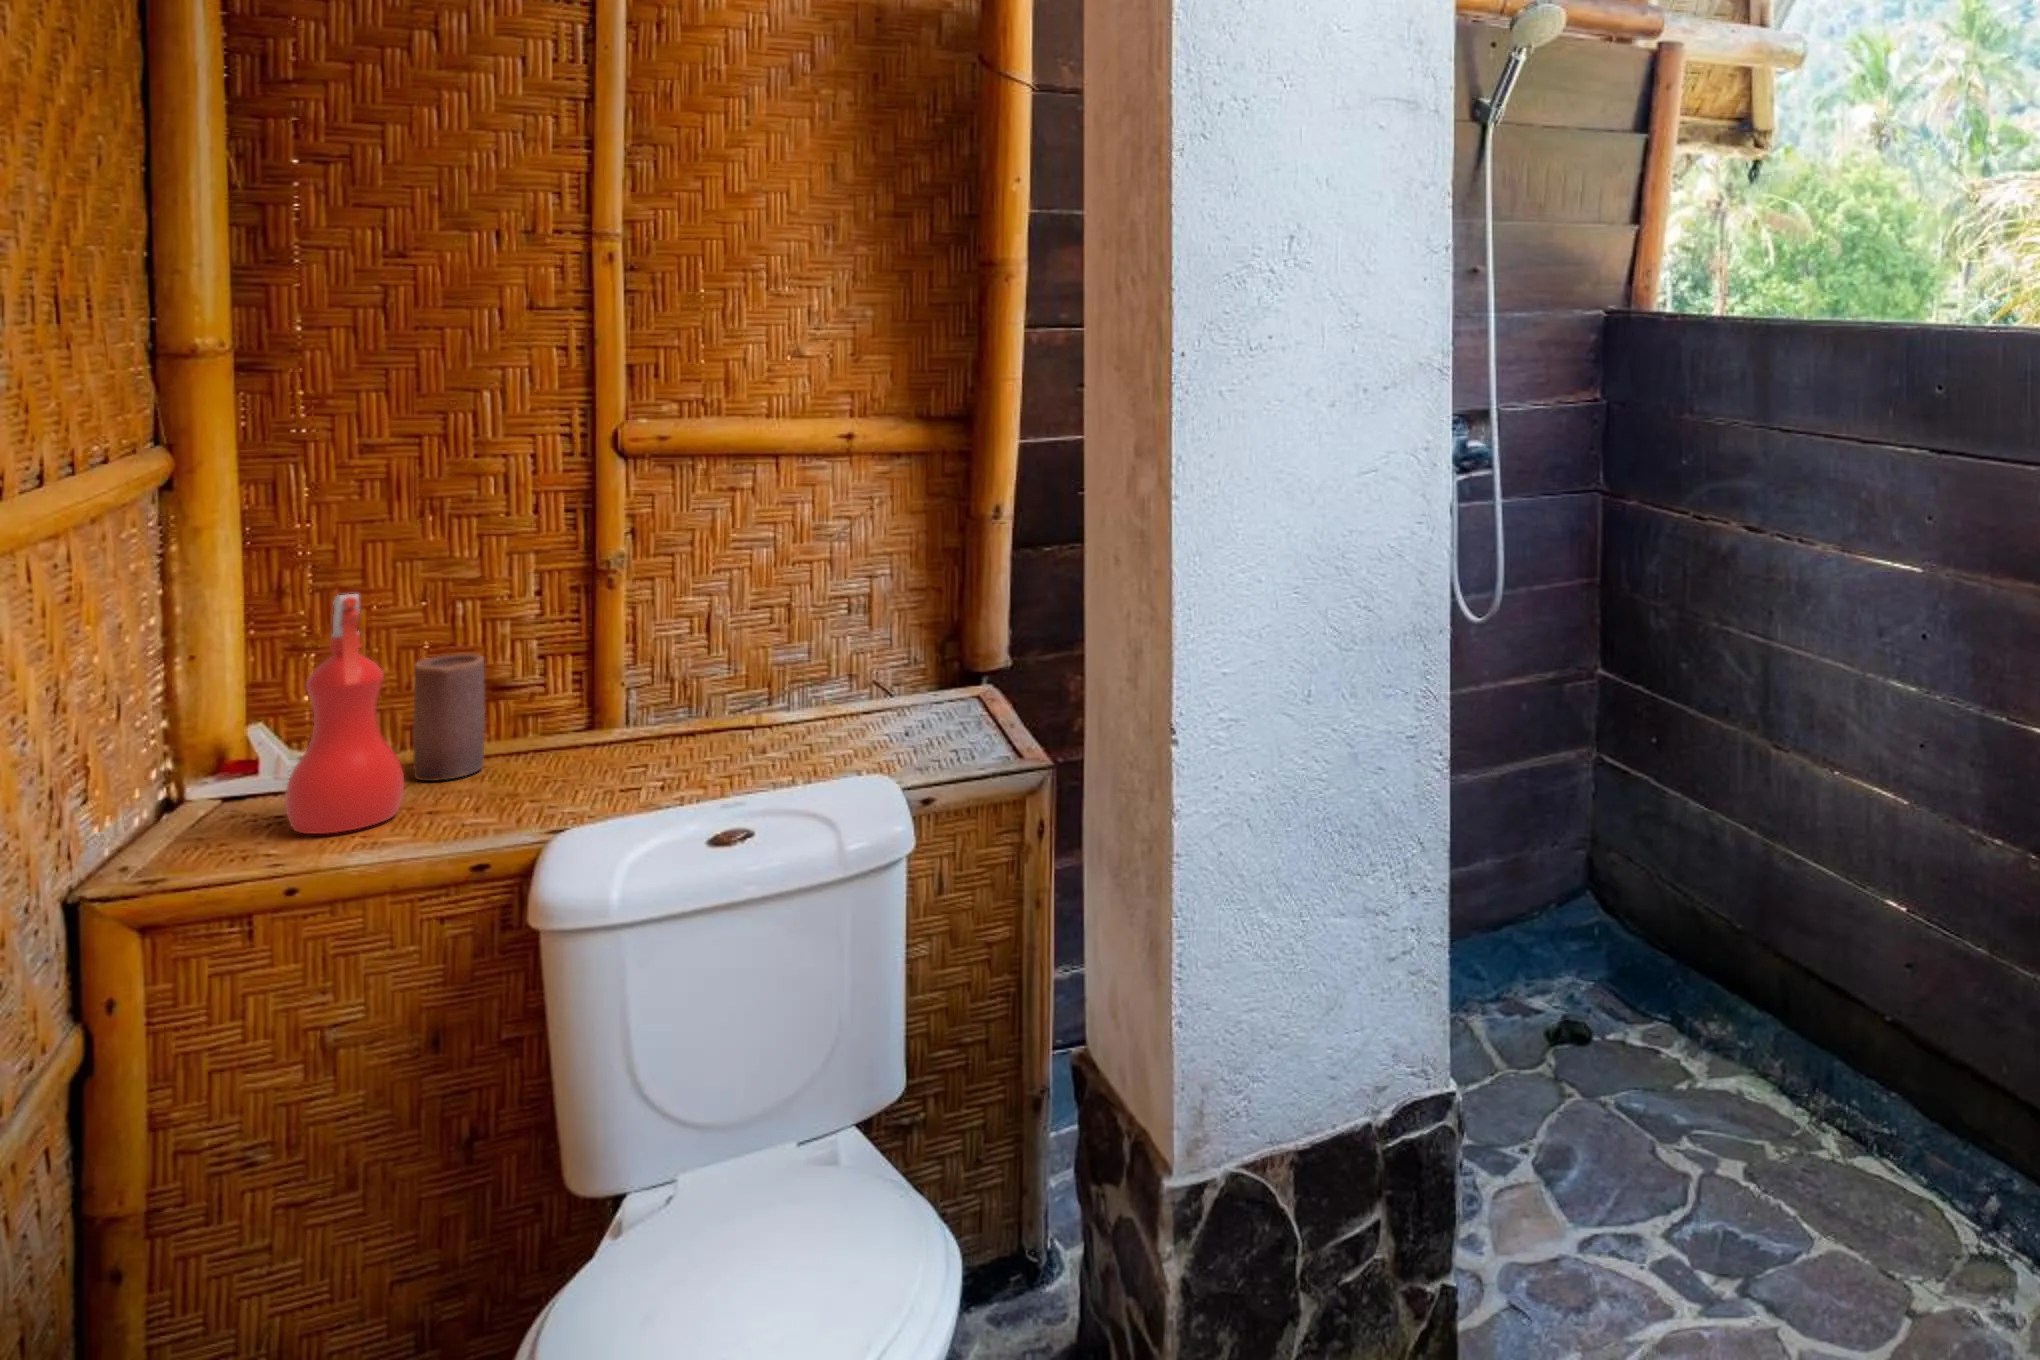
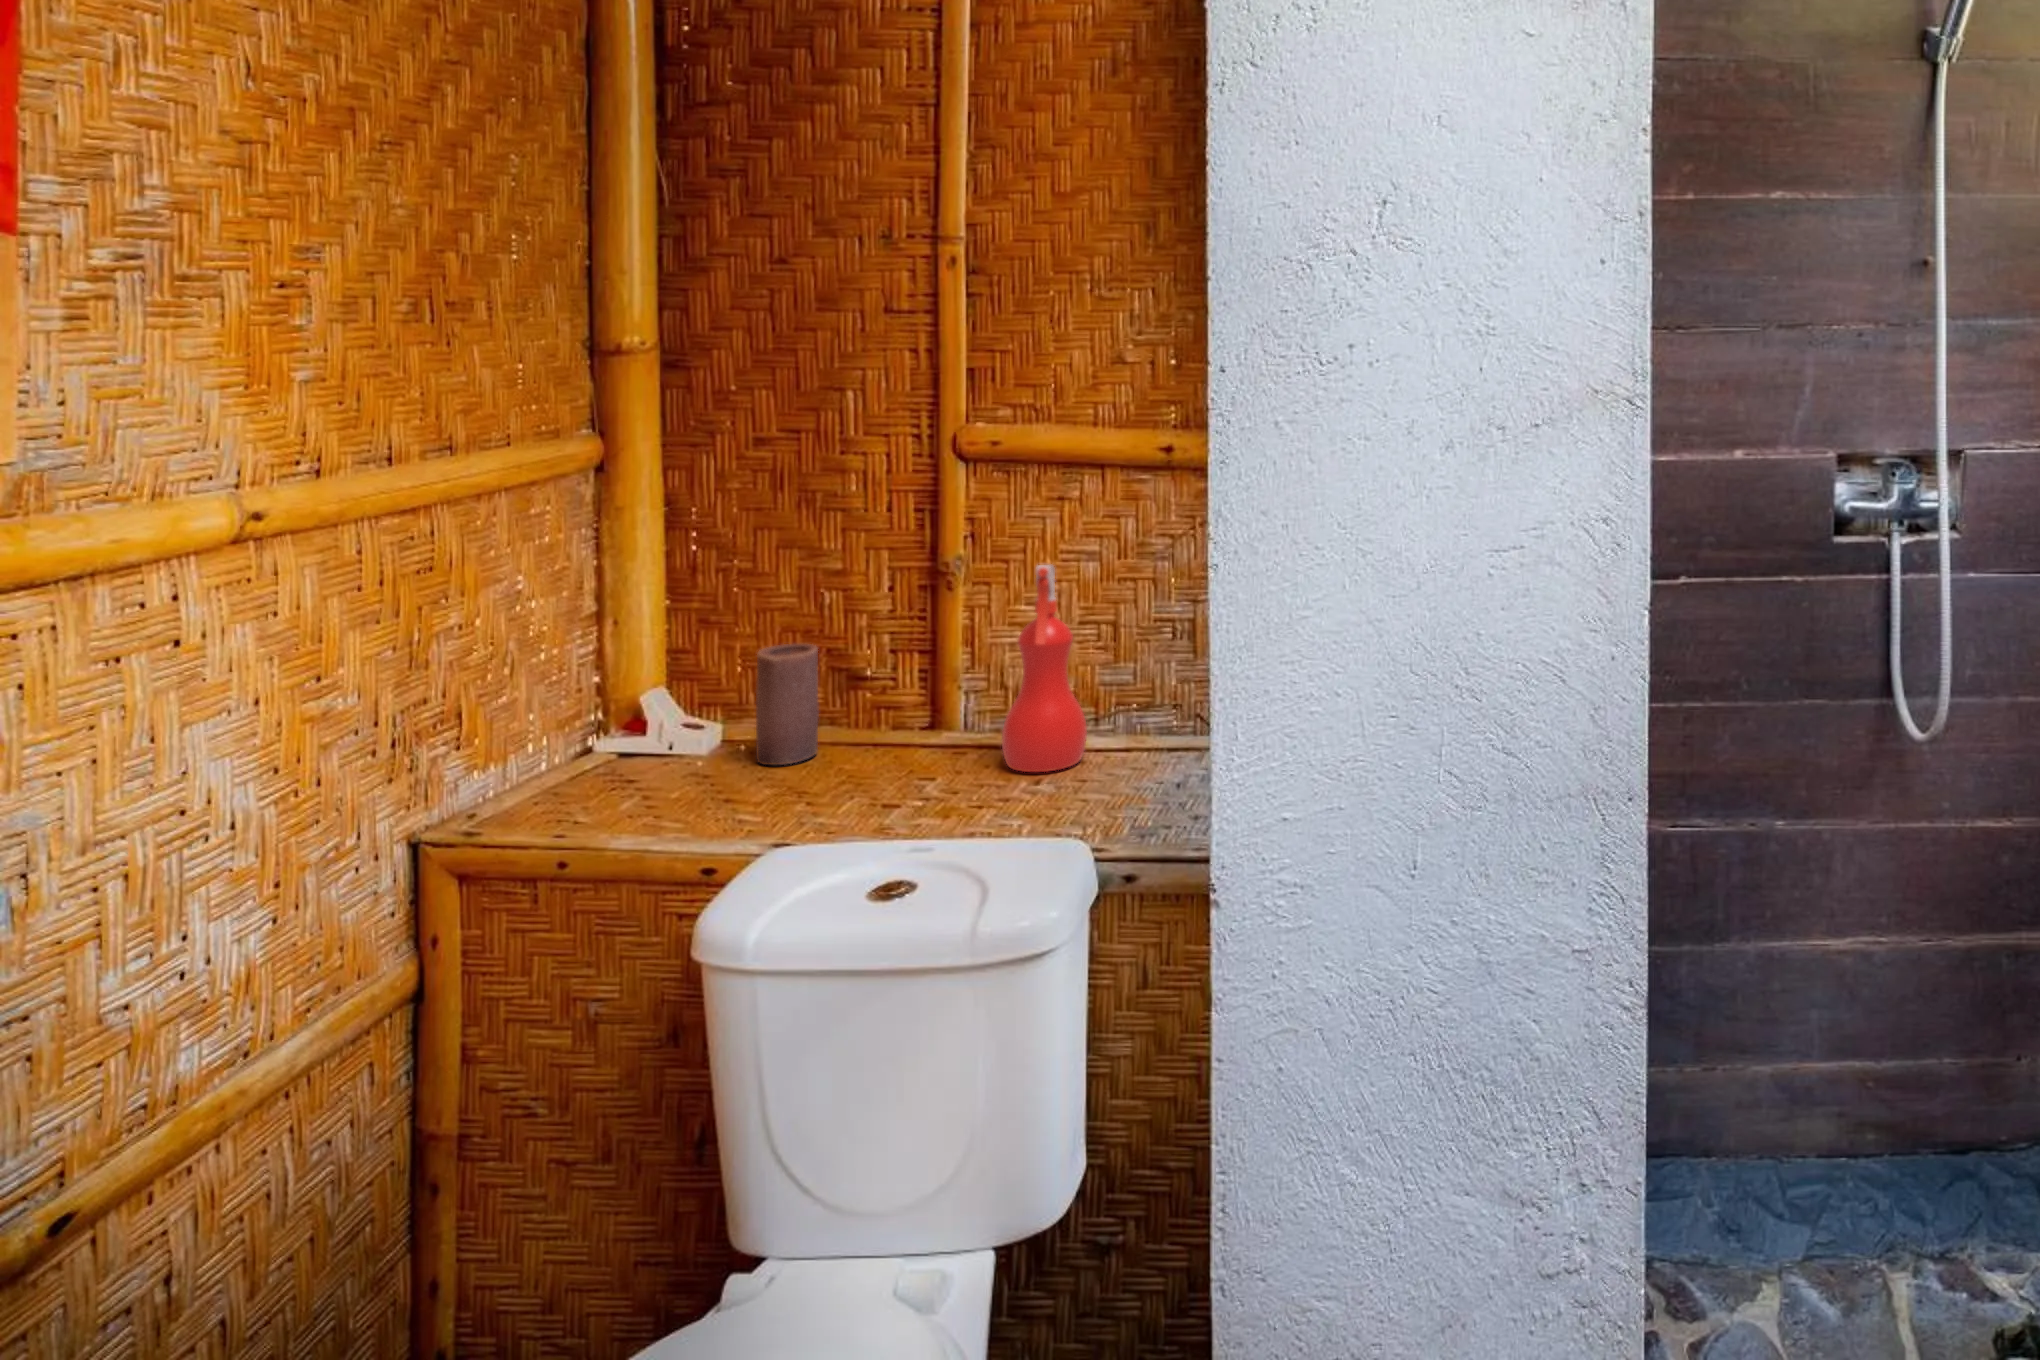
spray bottle: present [285,594,404,834] -> present [1002,565,1087,772]

